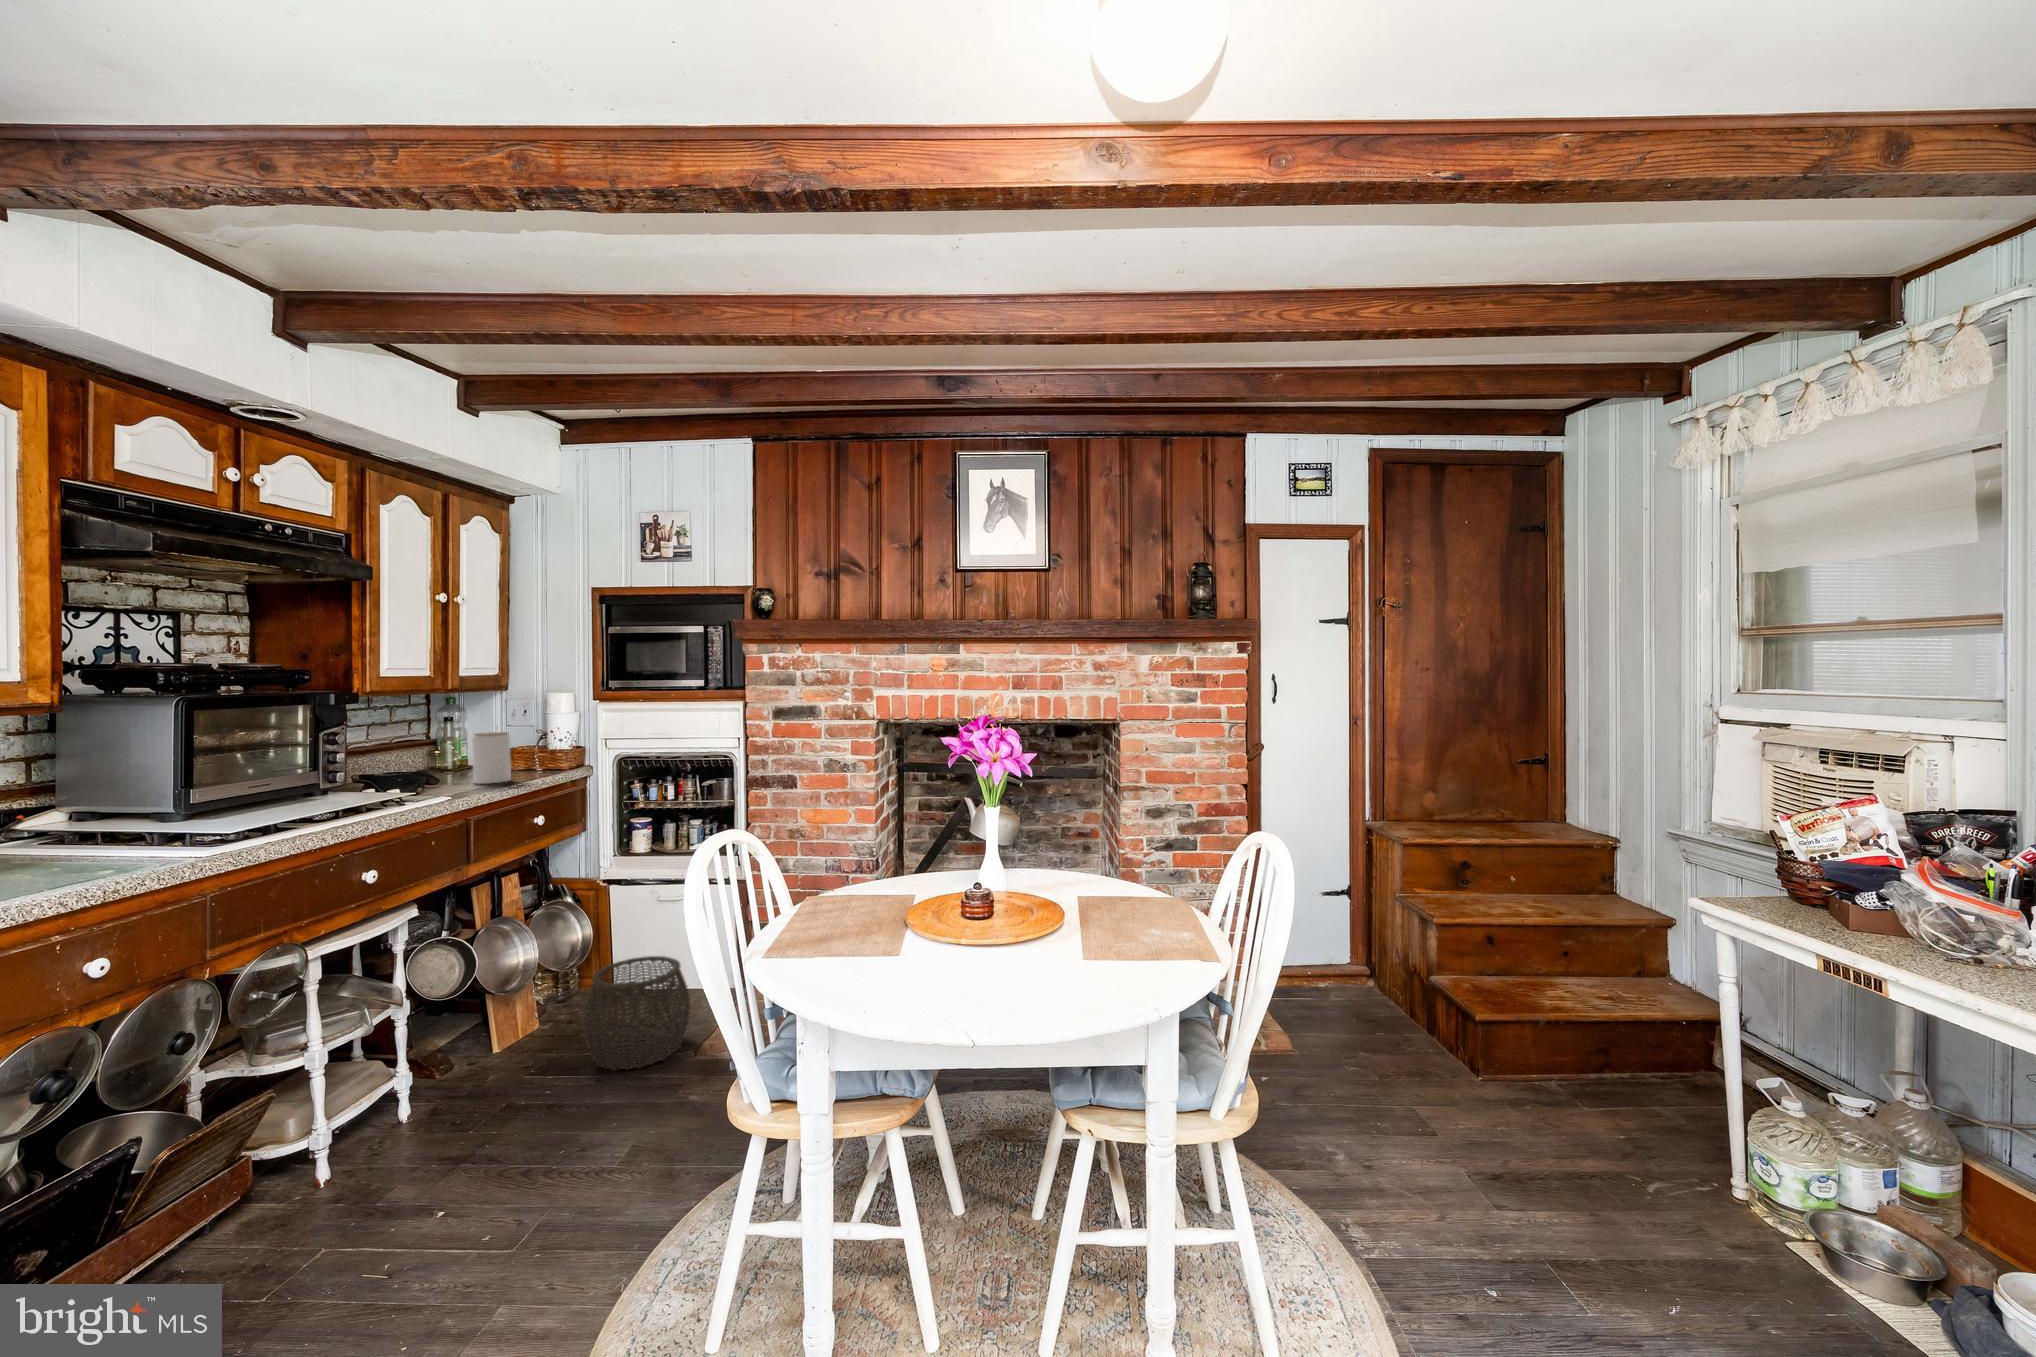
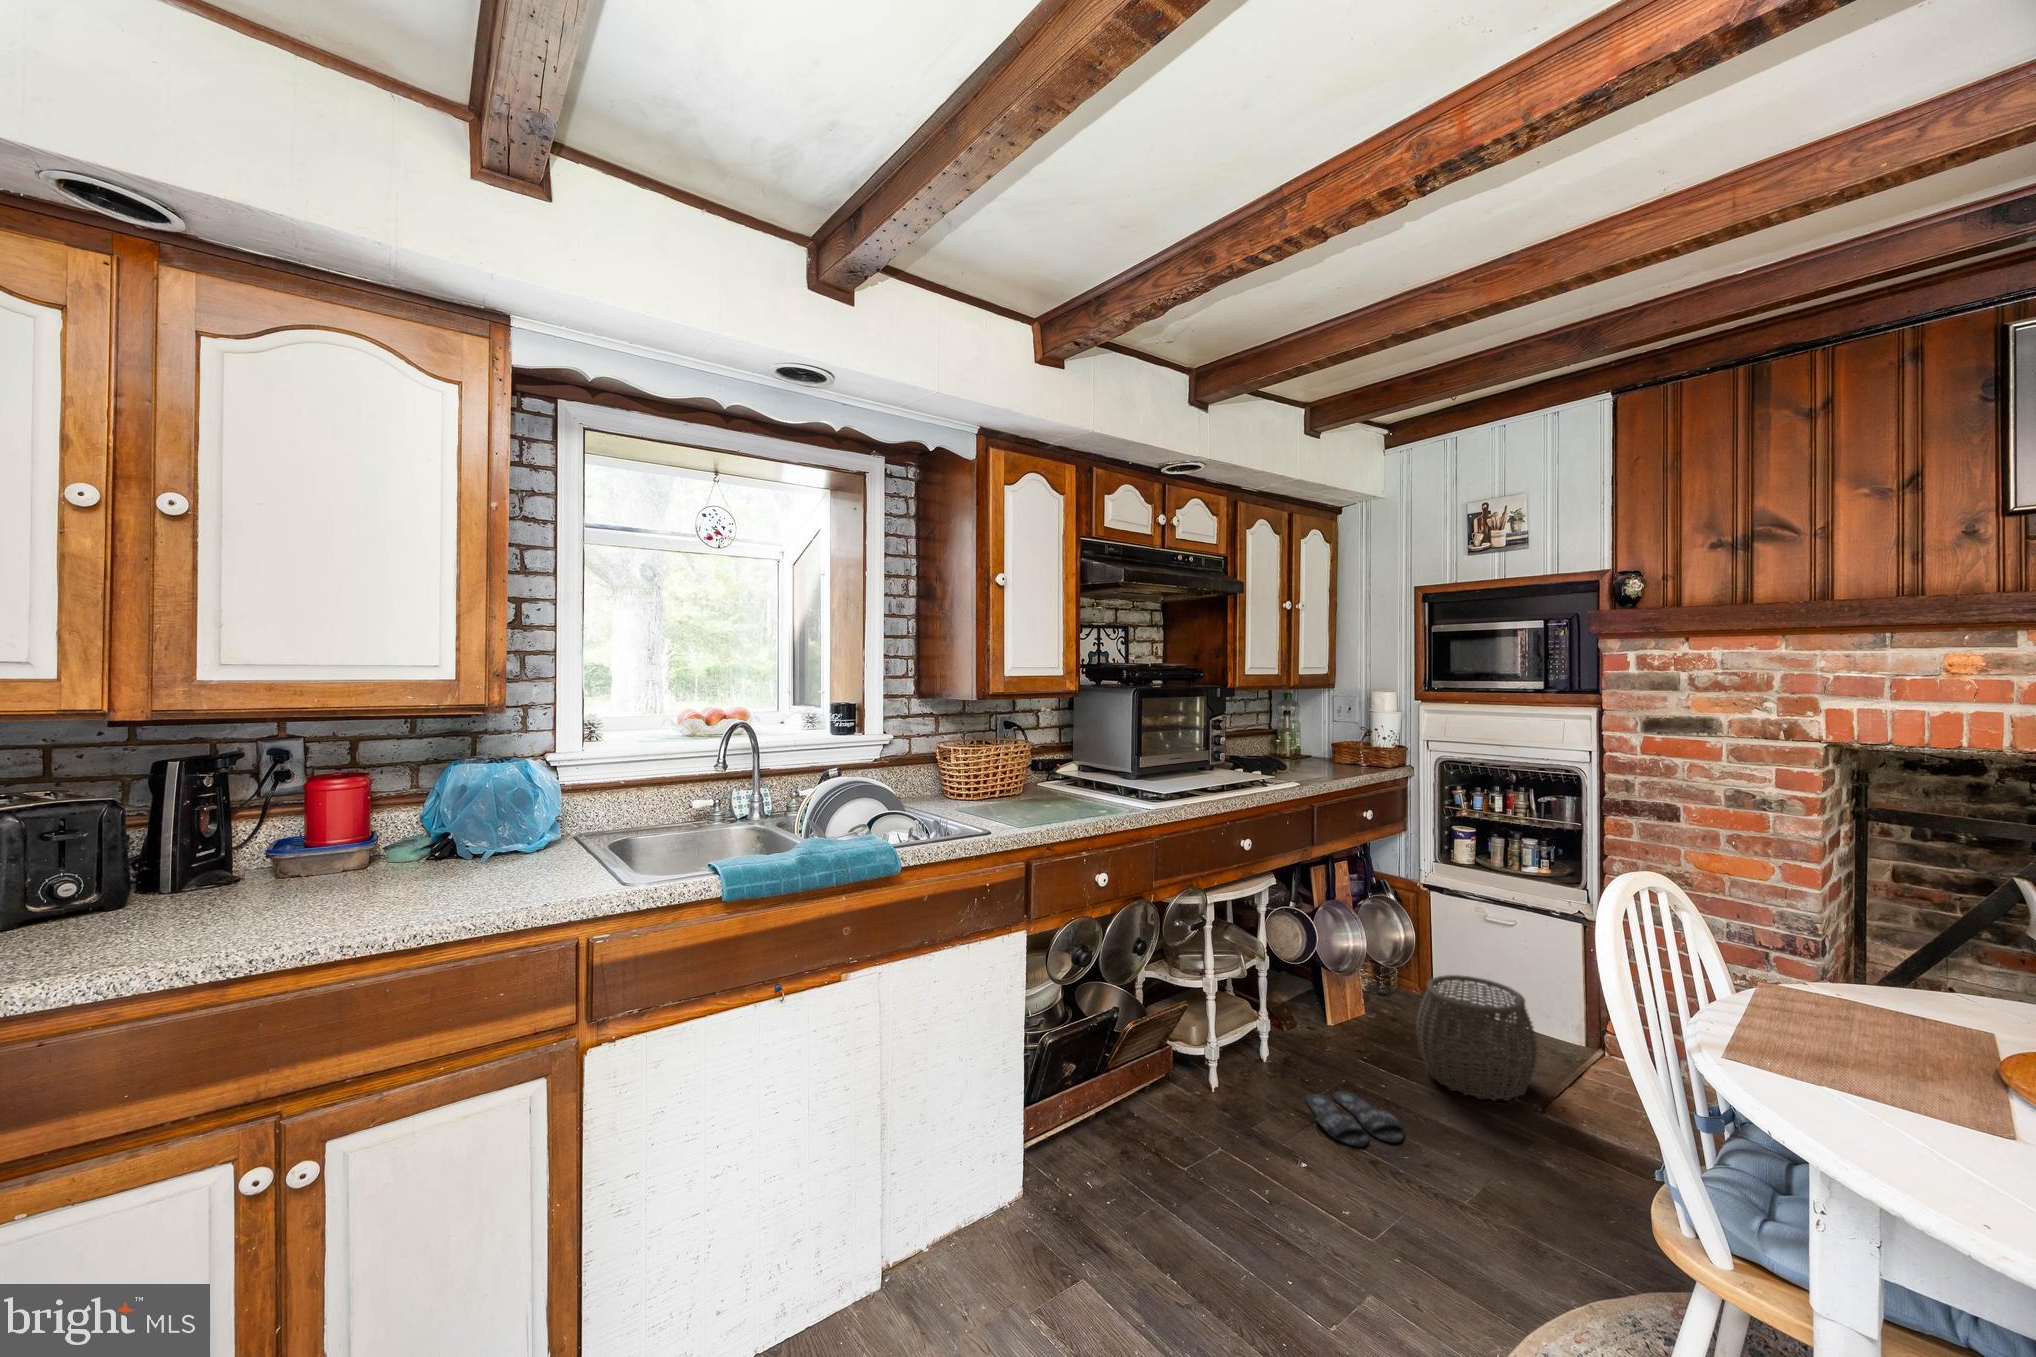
jar: present [472,732,511,784] -> none [1313,727,1345,774]
slippers: none [449,1115,559,1171] -> present [1305,1091,1404,1147]

